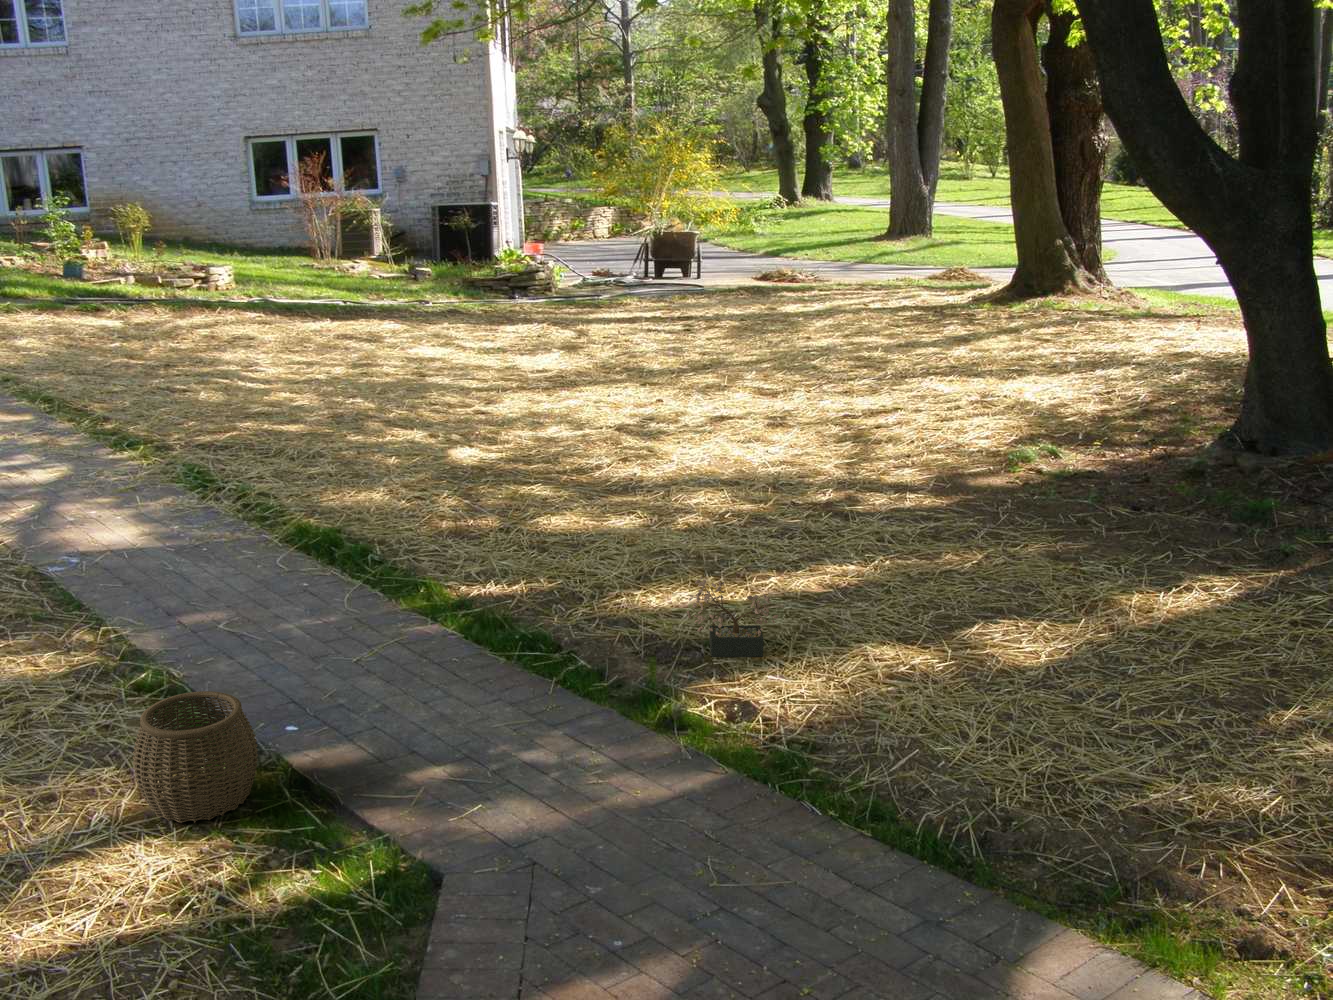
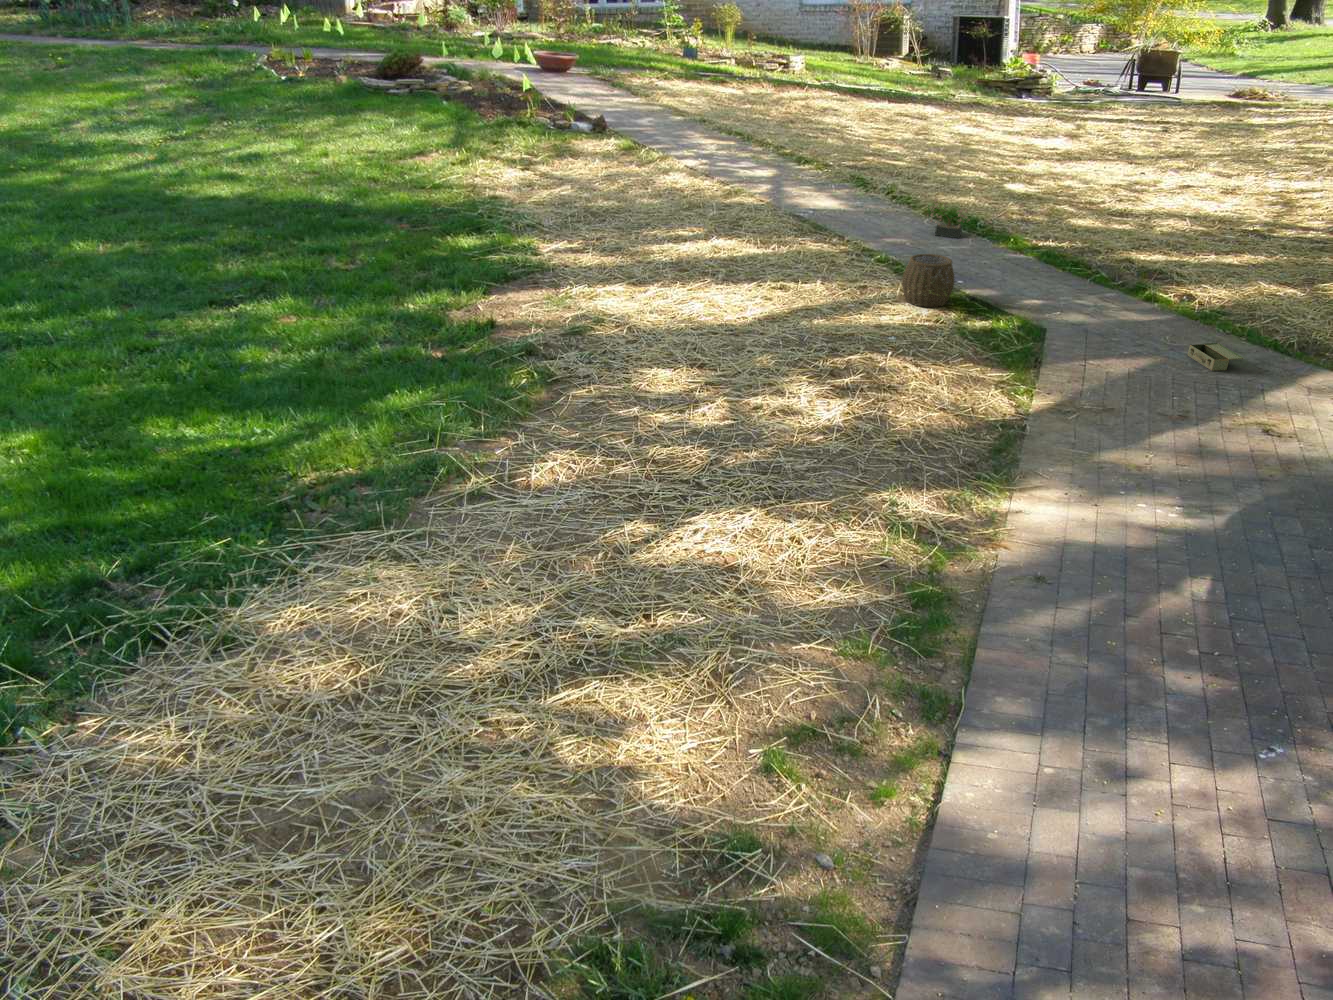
decorative plant: present [687,576,778,657] -> present [930,199,967,238]
toolbox: none [760,829,874,920] -> present [1188,343,1244,371]

